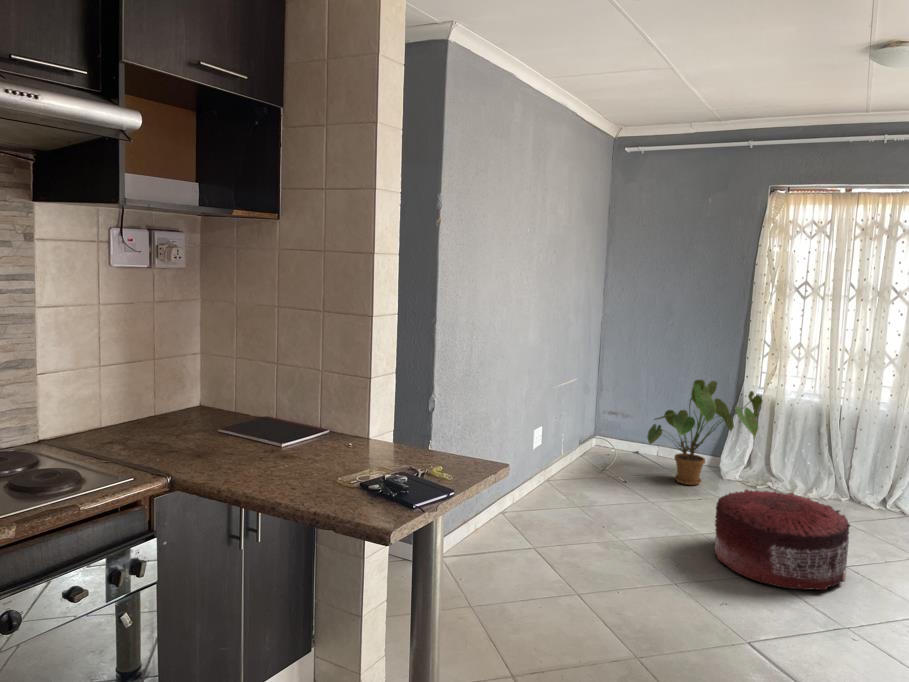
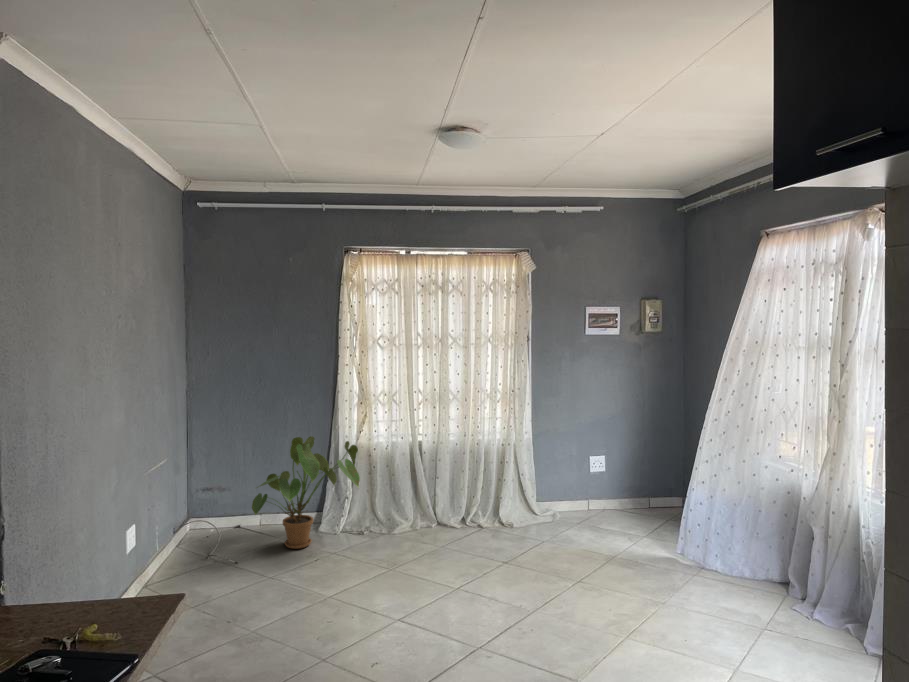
pouf: present [715,489,850,590] -> none [344,540,465,647]

